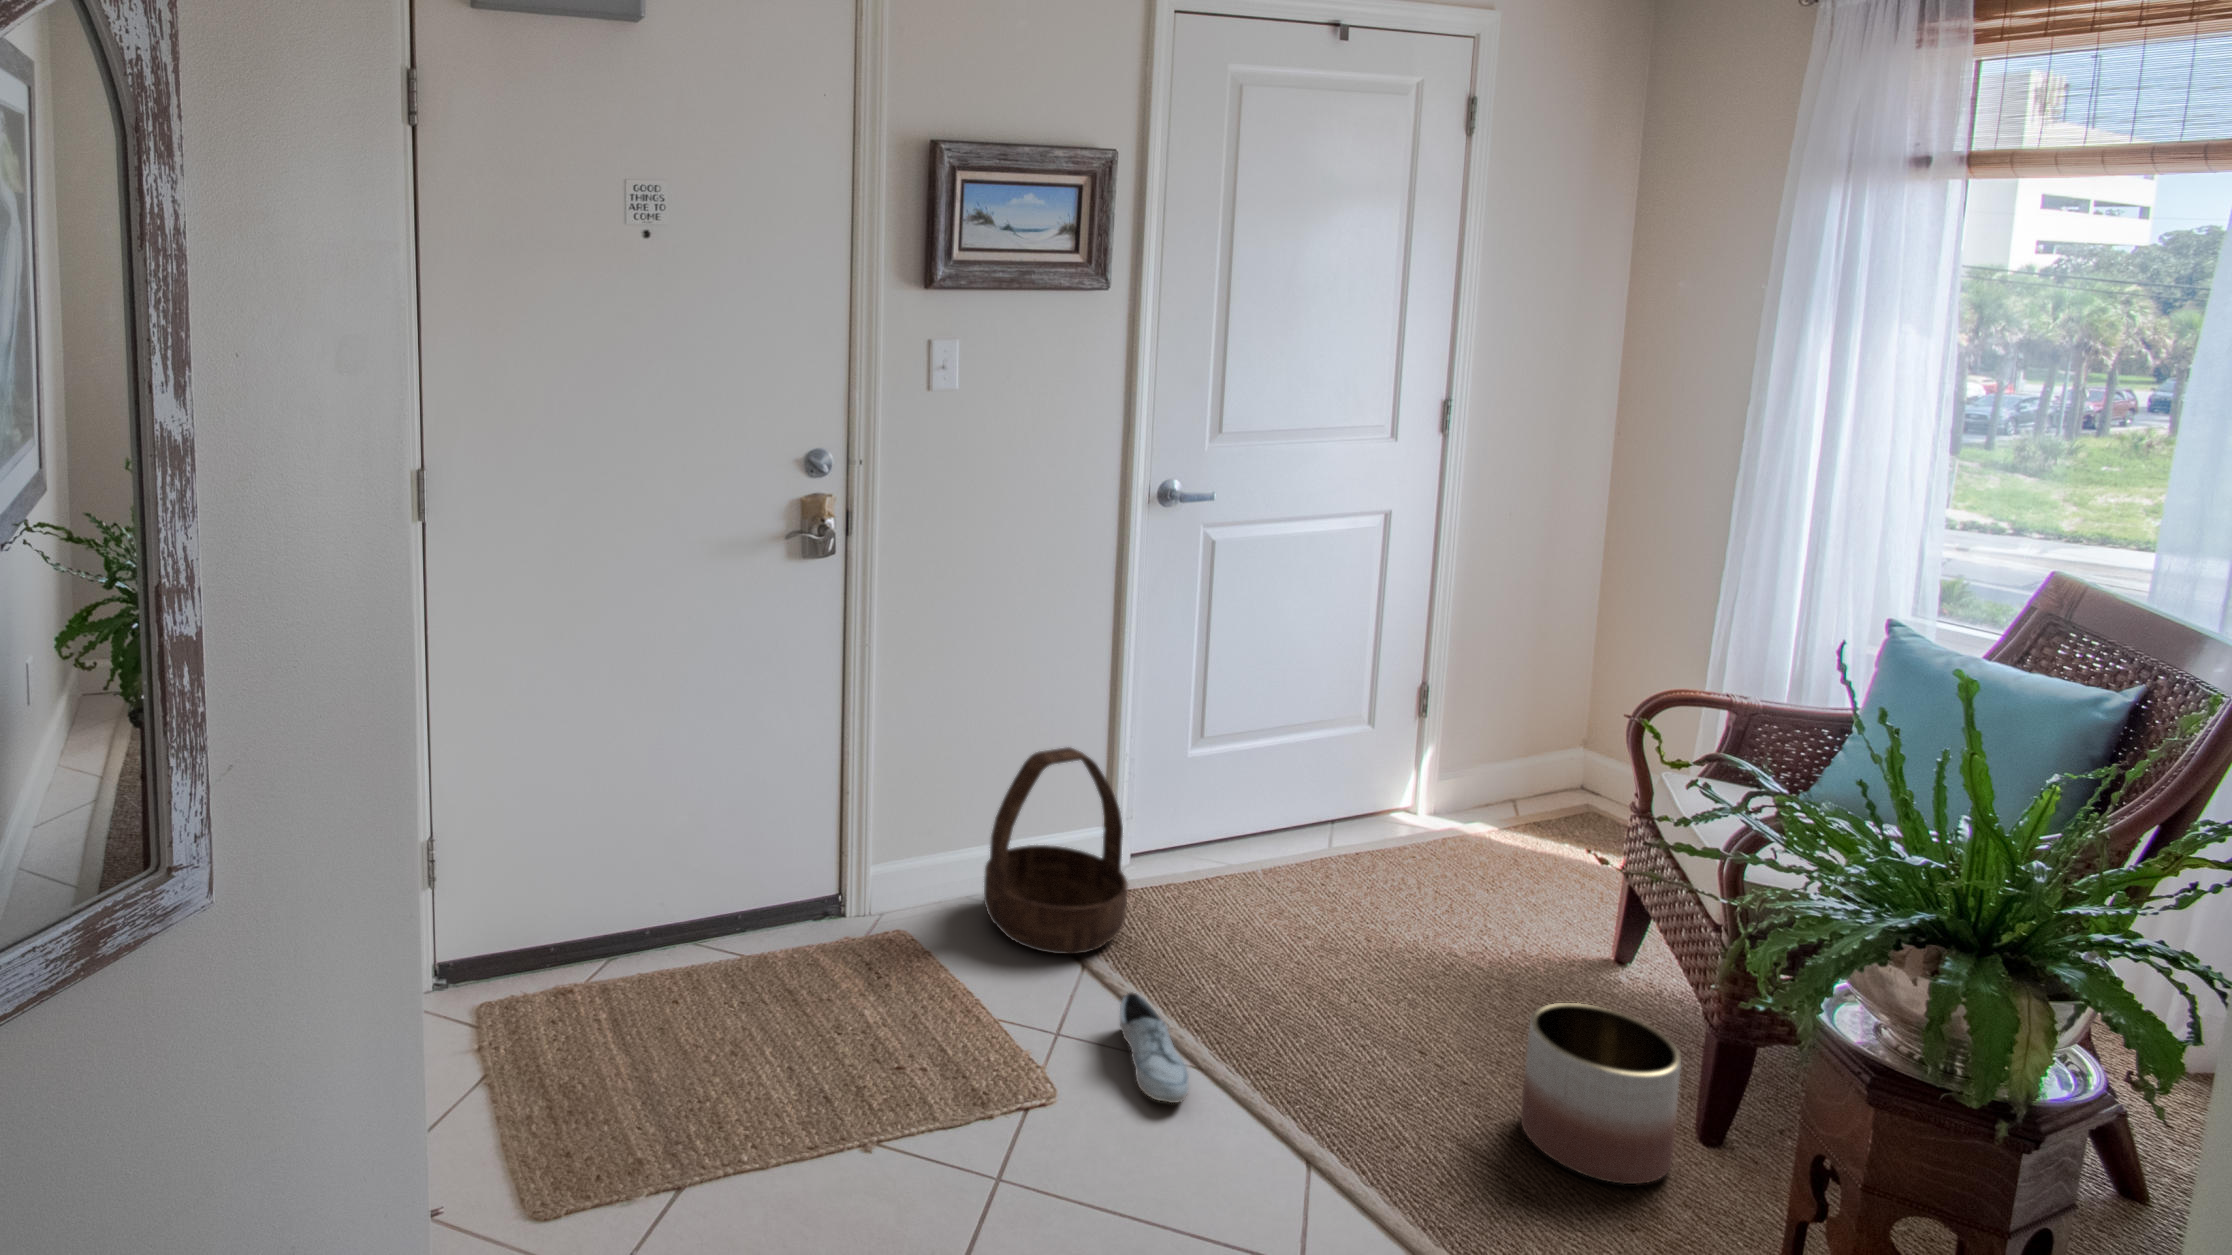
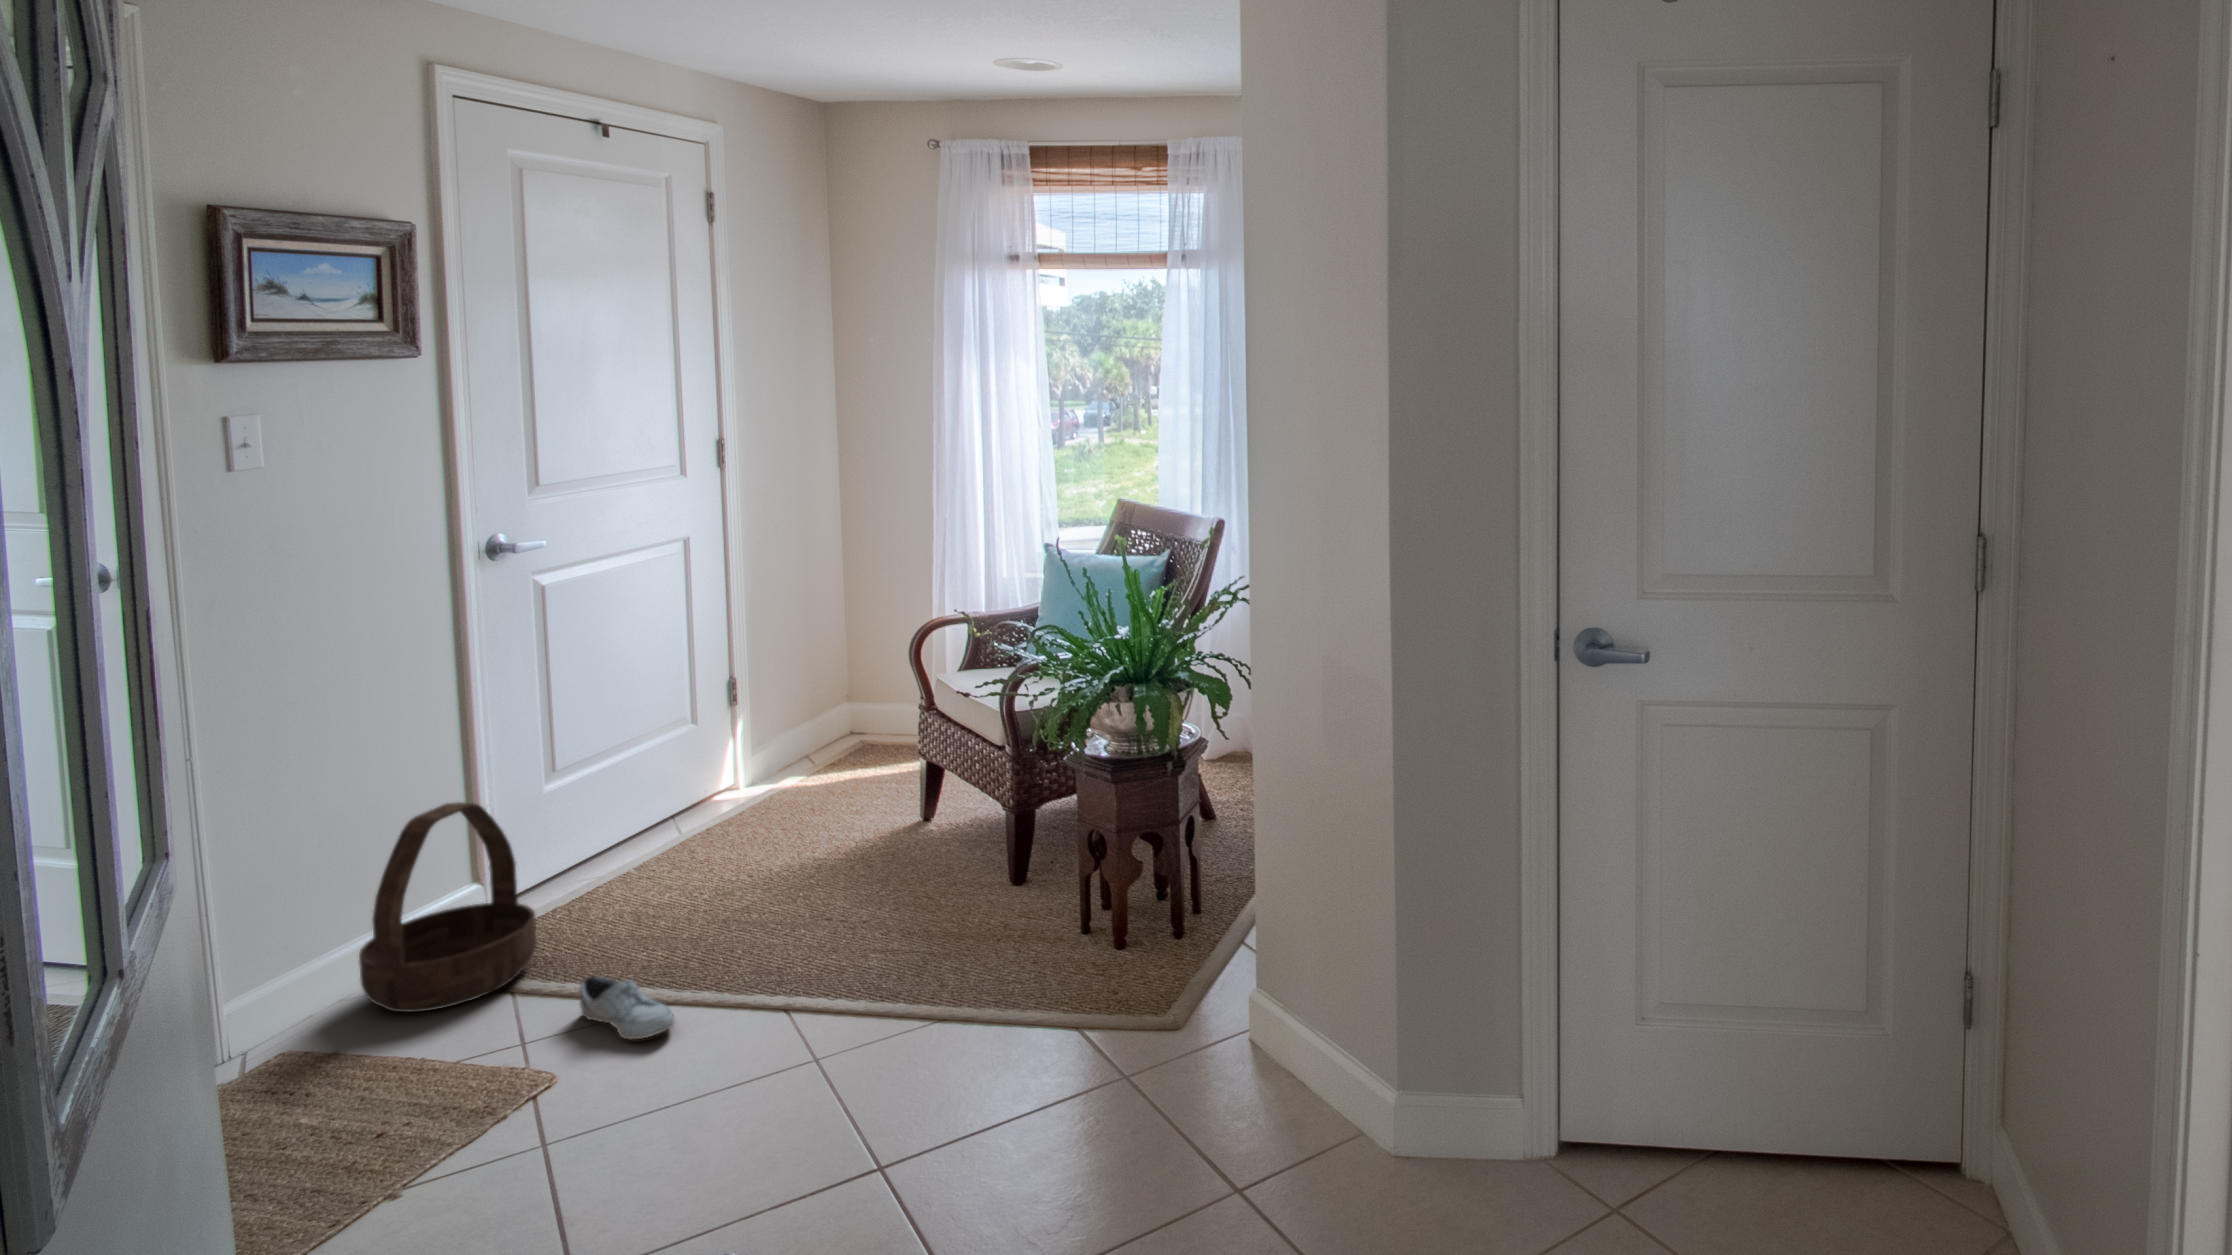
planter: present [1521,1003,1681,1184] -> none [912,818,1009,928]

